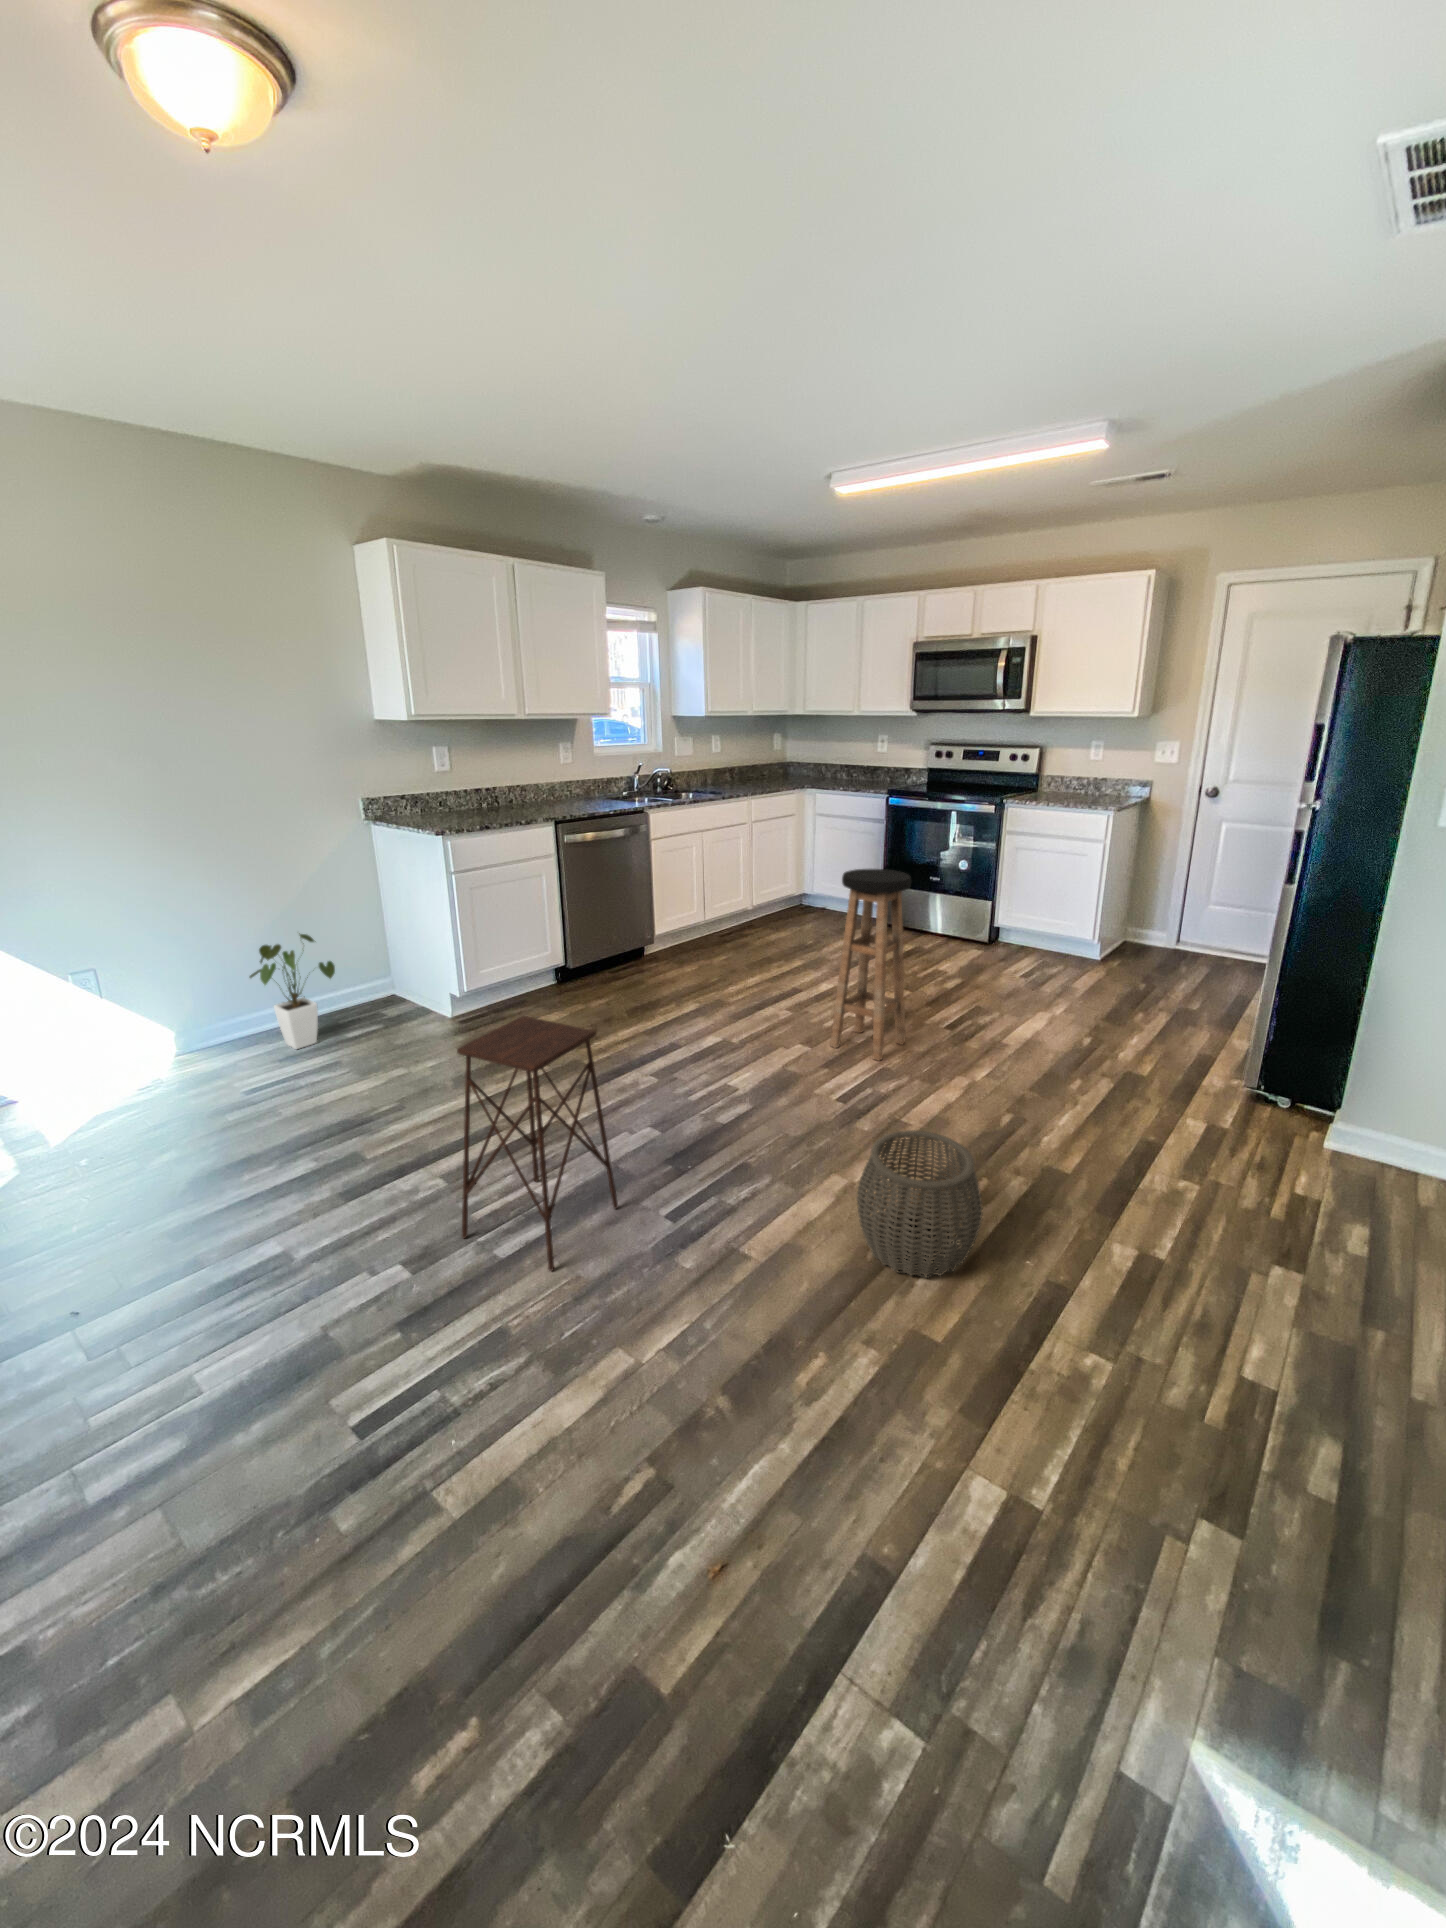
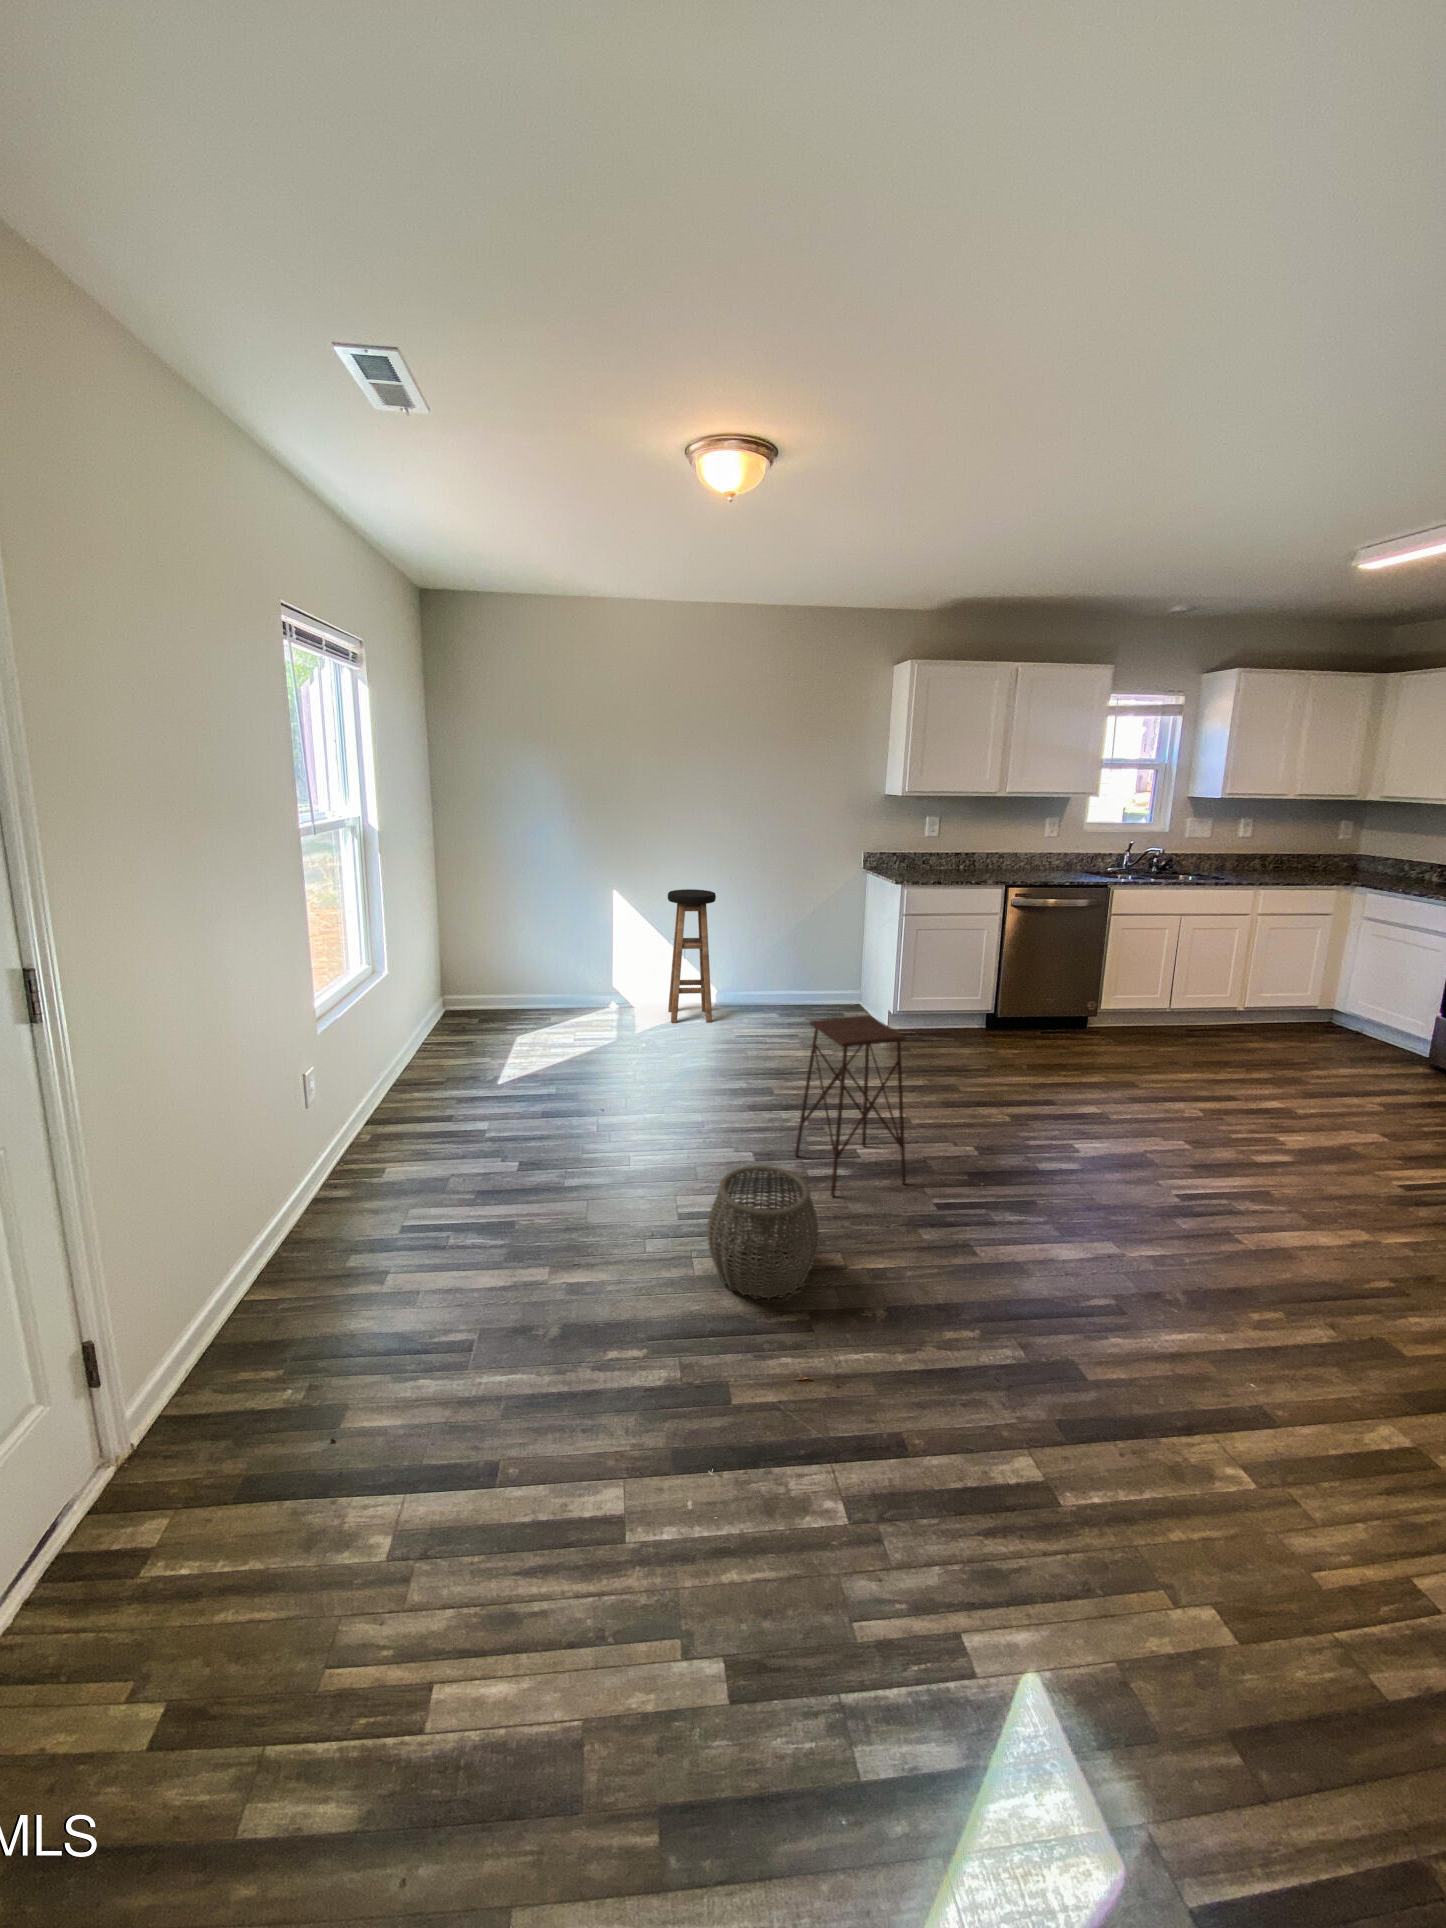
bar stool: present [830,869,911,1061] -> present [668,889,716,1023]
house plant: present [250,933,335,1049] -> none [763,939,811,1020]
woven basket: present [857,1130,983,1278] -> present [707,1166,819,1299]

